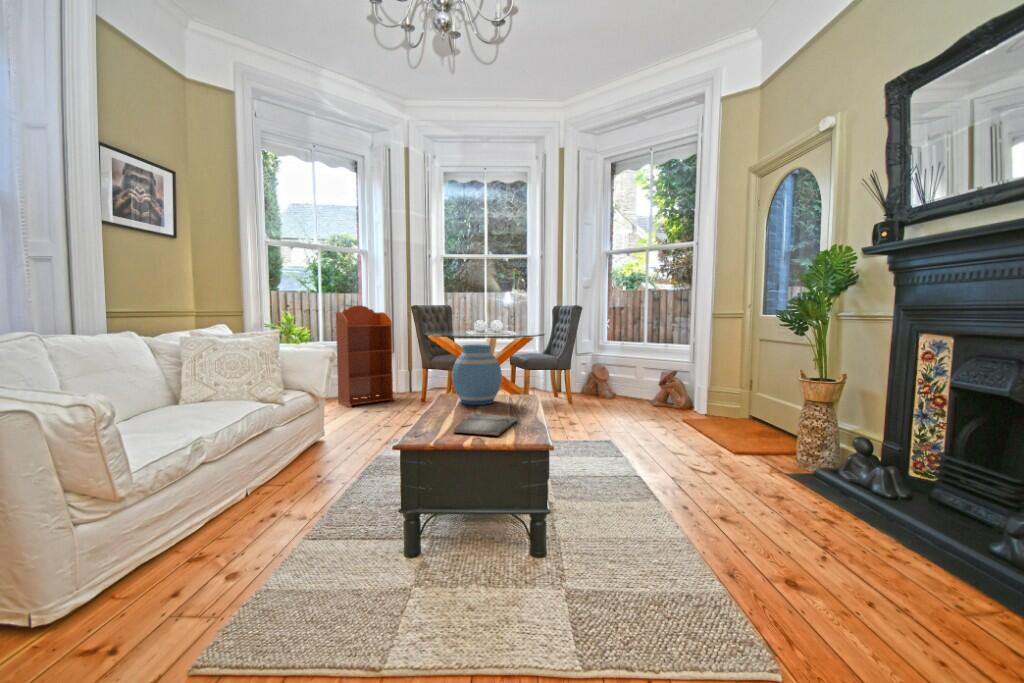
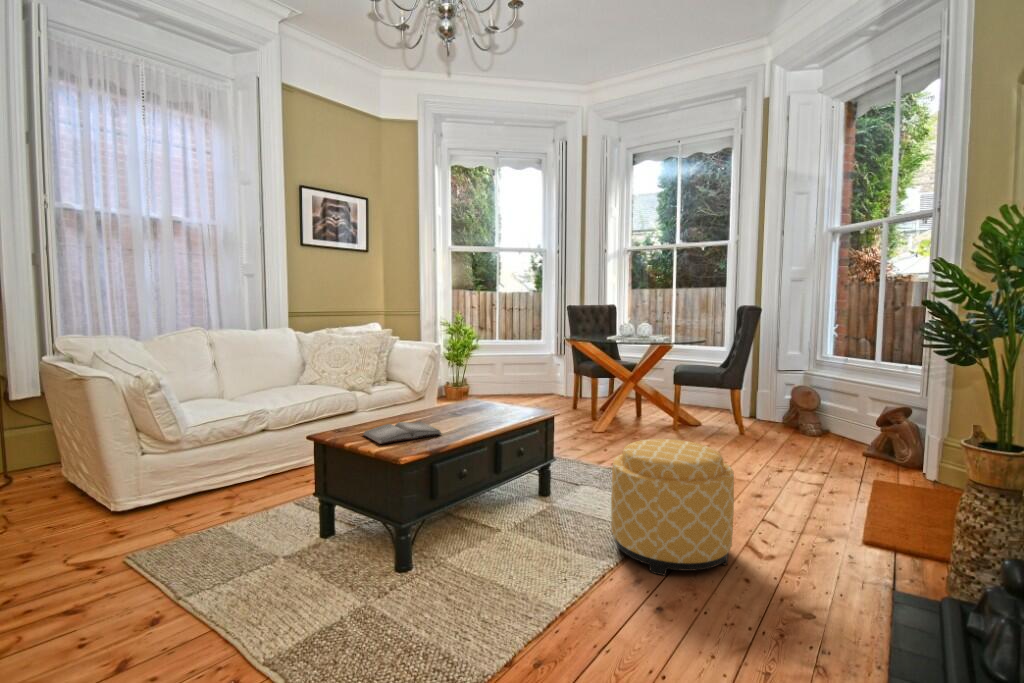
bookcase: present [336,305,395,407] -> none [510,303,561,402]
vase: present [452,345,502,405] -> none [449,351,500,414]
ottoman: none [622,402,715,499] -> present [611,439,734,575]

